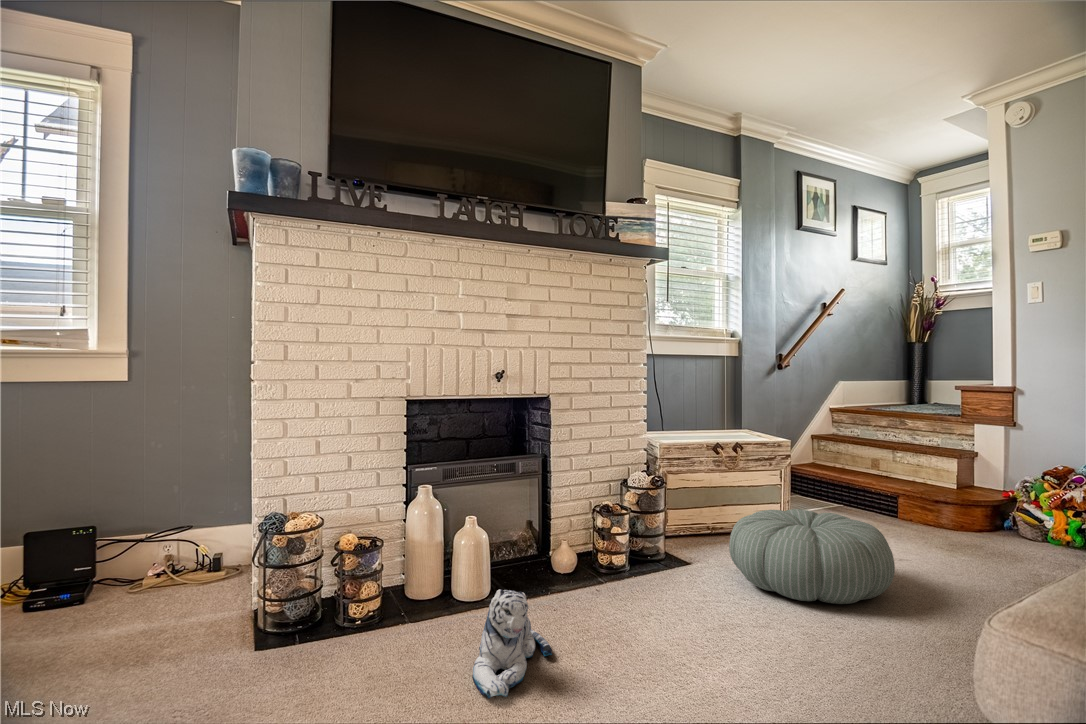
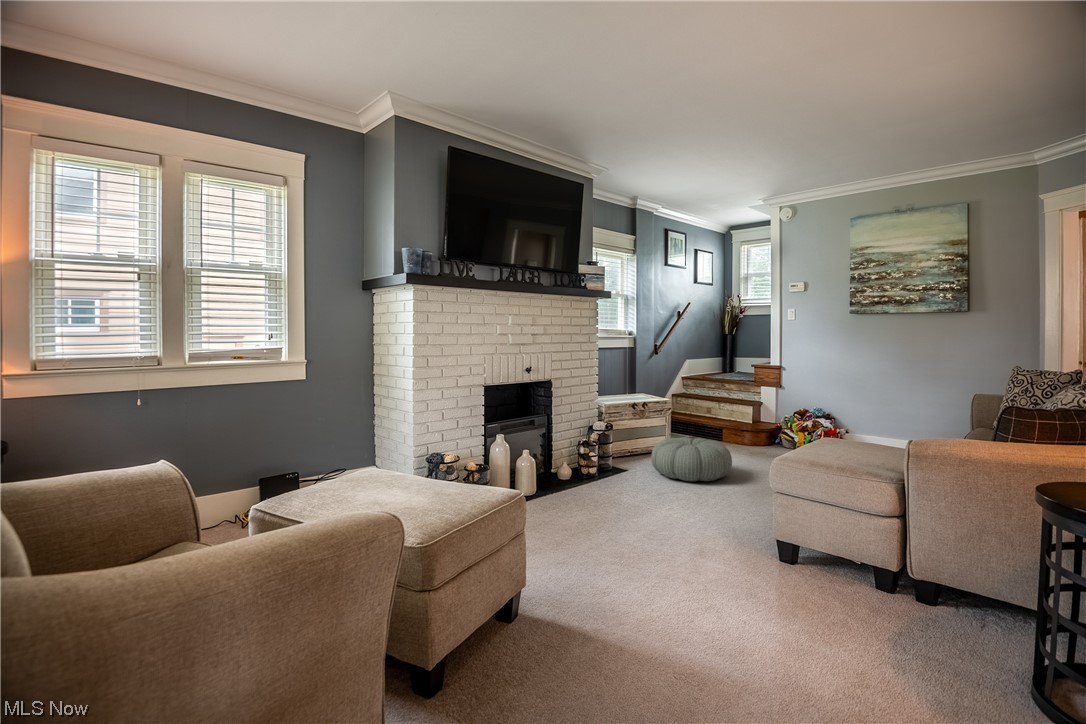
plush toy: present [472,589,552,699] -> none [557,480,594,526]

